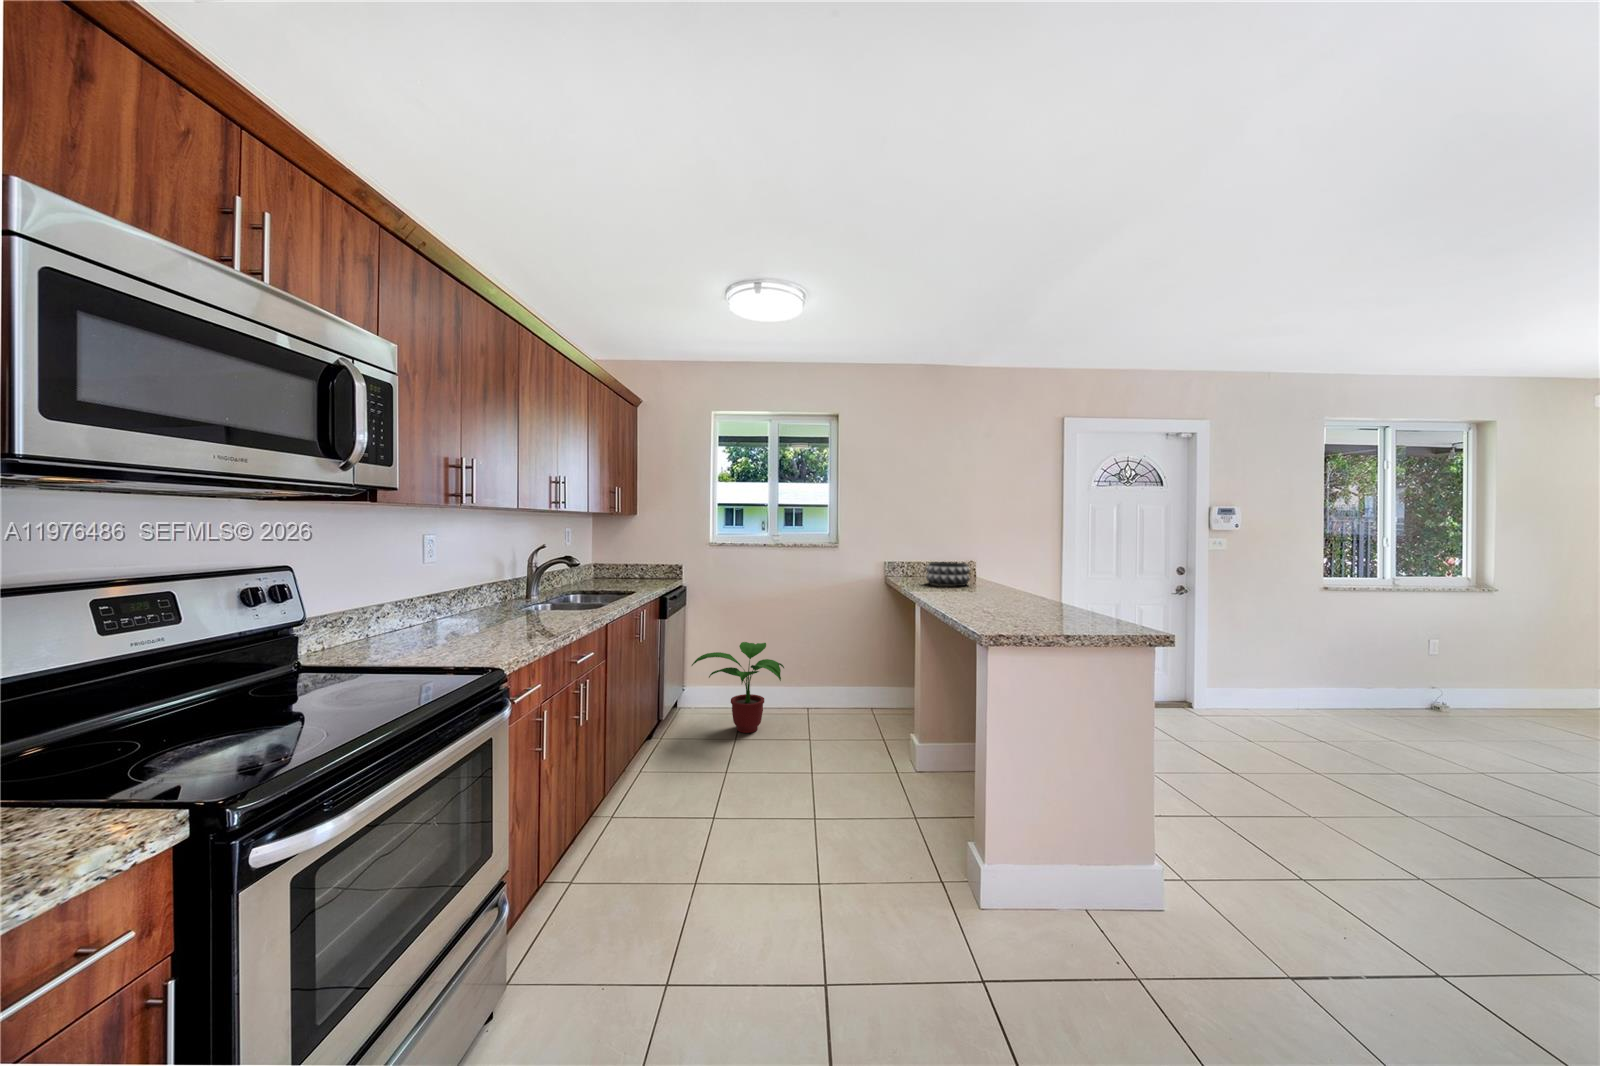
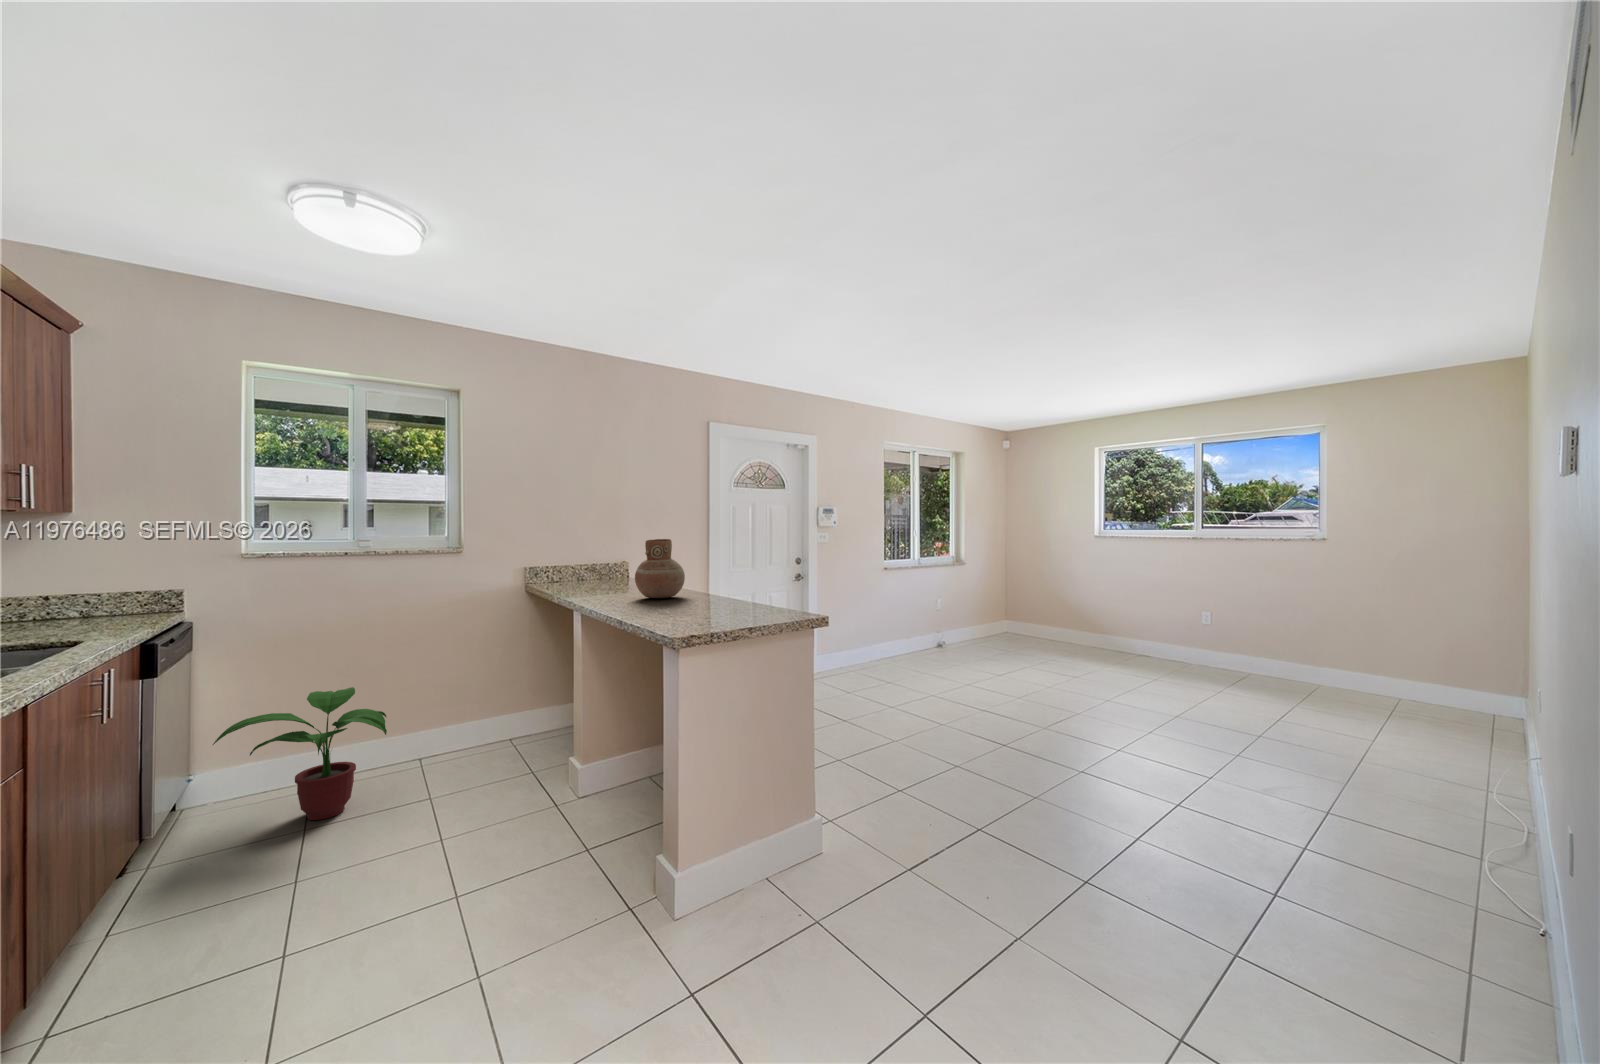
vase: none [970,540,1020,597] -> present [635,539,685,598]
decorative bowl: present [926,562,970,586] -> none [577,564,627,590]

